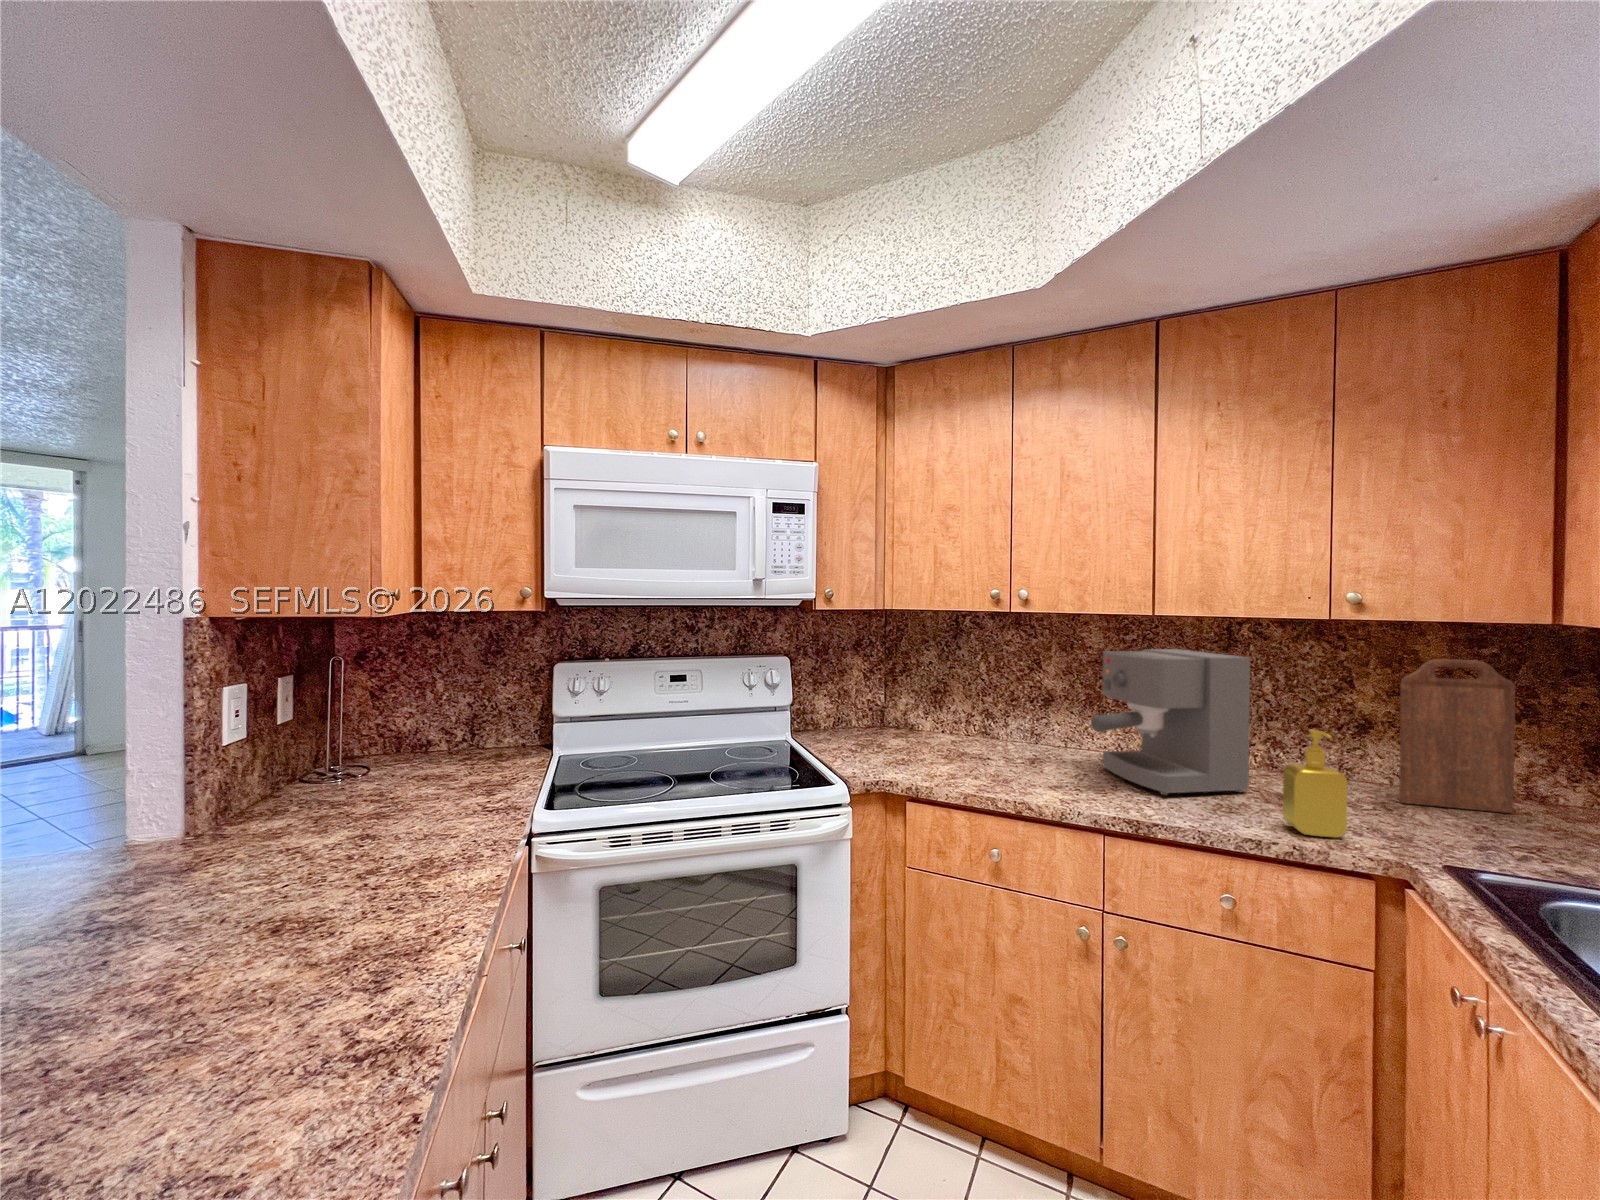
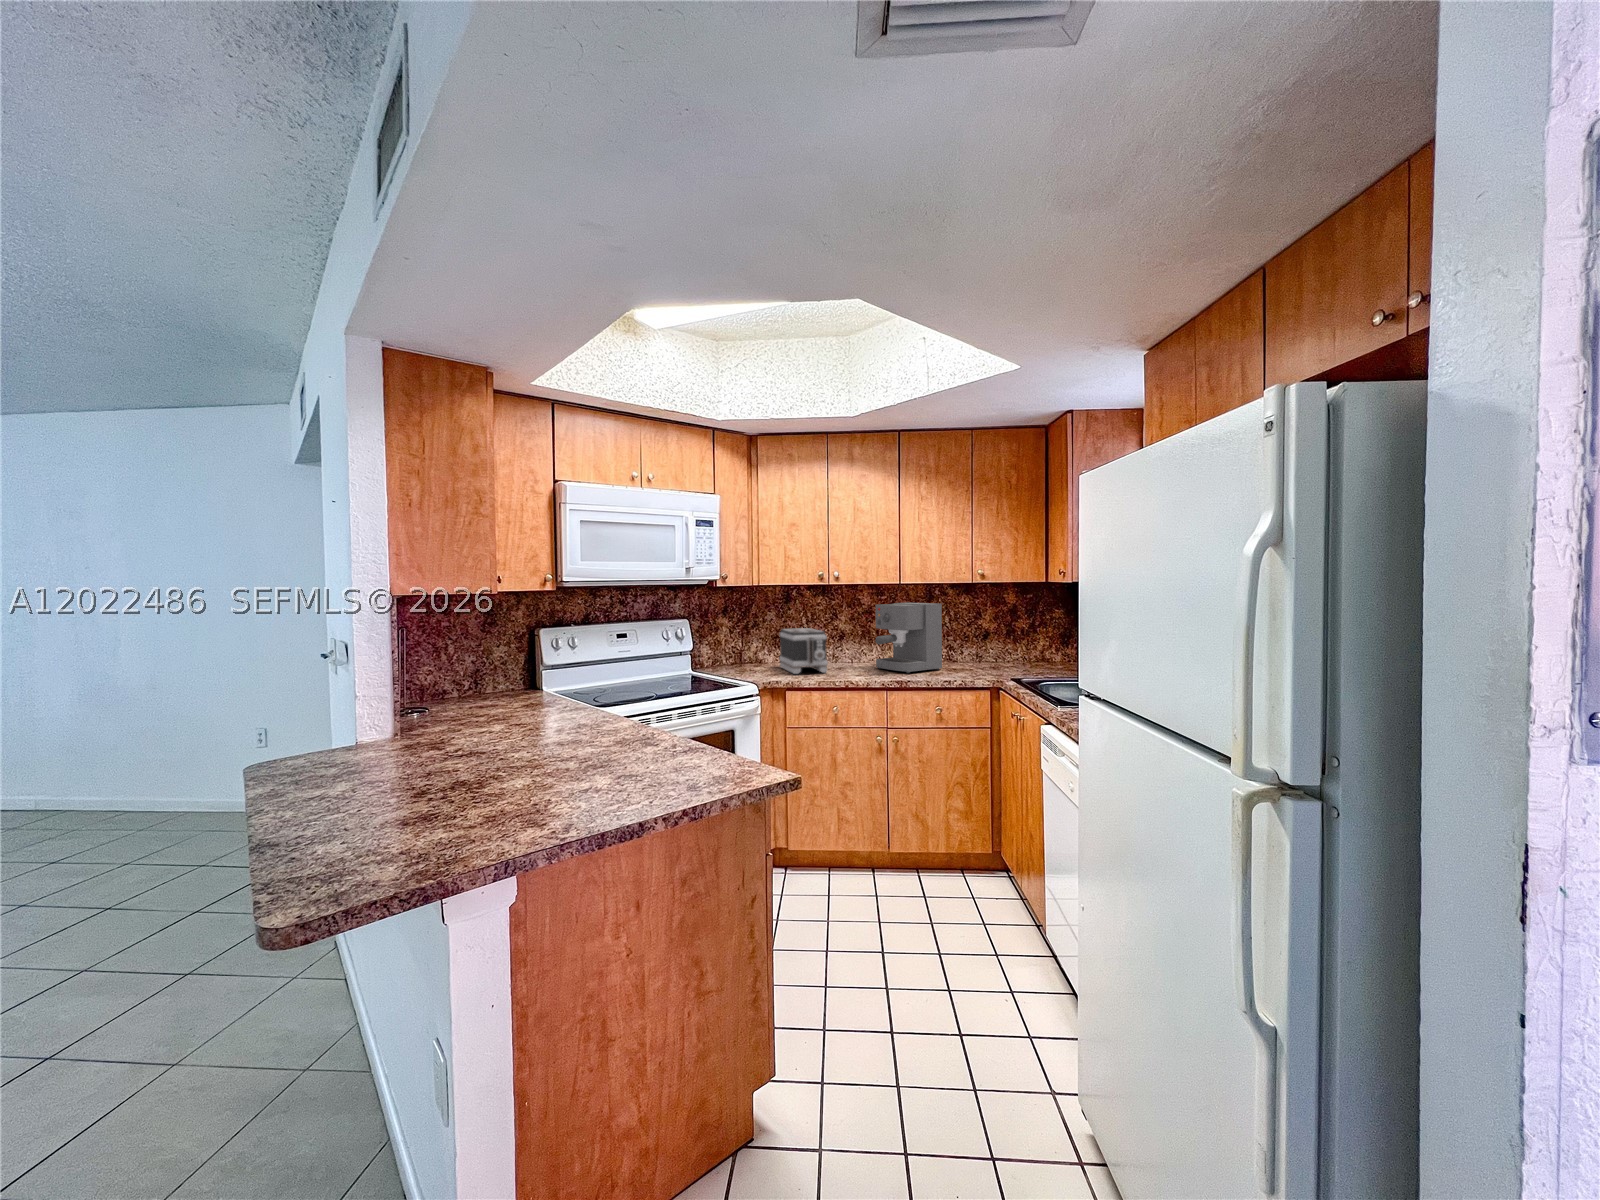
cutting board: present [1399,659,1515,813] -> none [998,601,1035,667]
toaster: none [933,681,1000,768] -> present [779,628,828,674]
soap dispenser: present [1283,729,1348,838] -> none [957,632,979,678]

